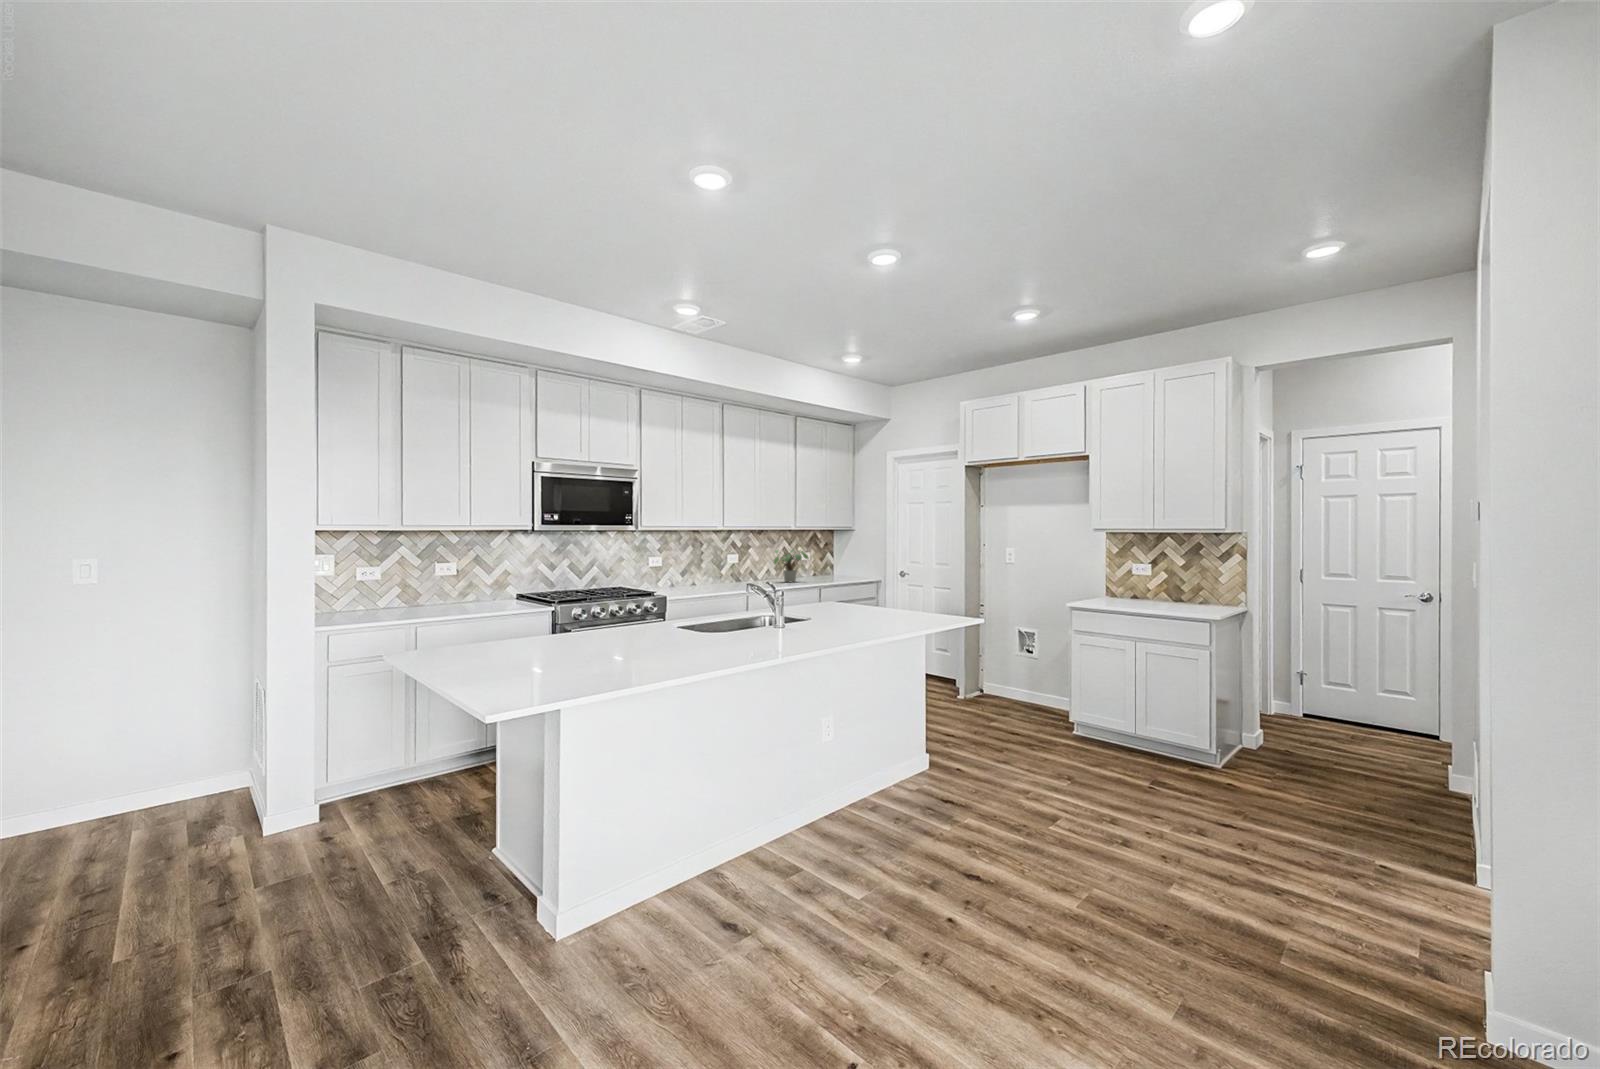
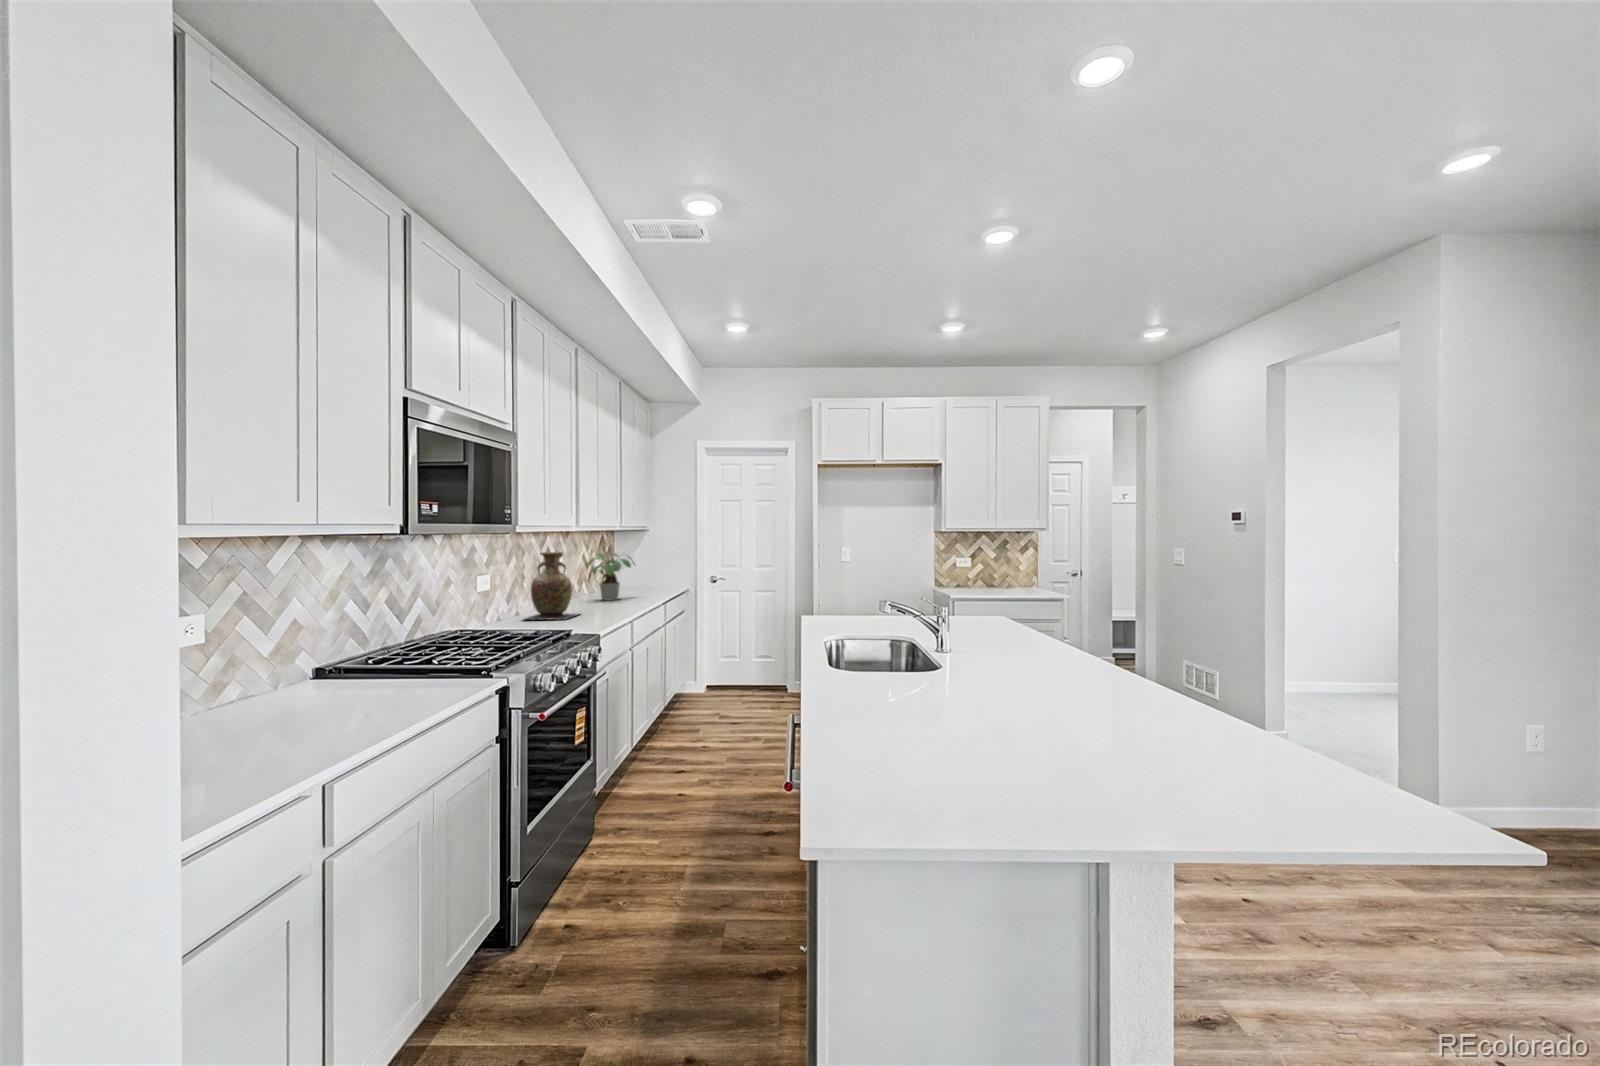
vase: none [684,547,722,587] -> present [524,552,577,620]

